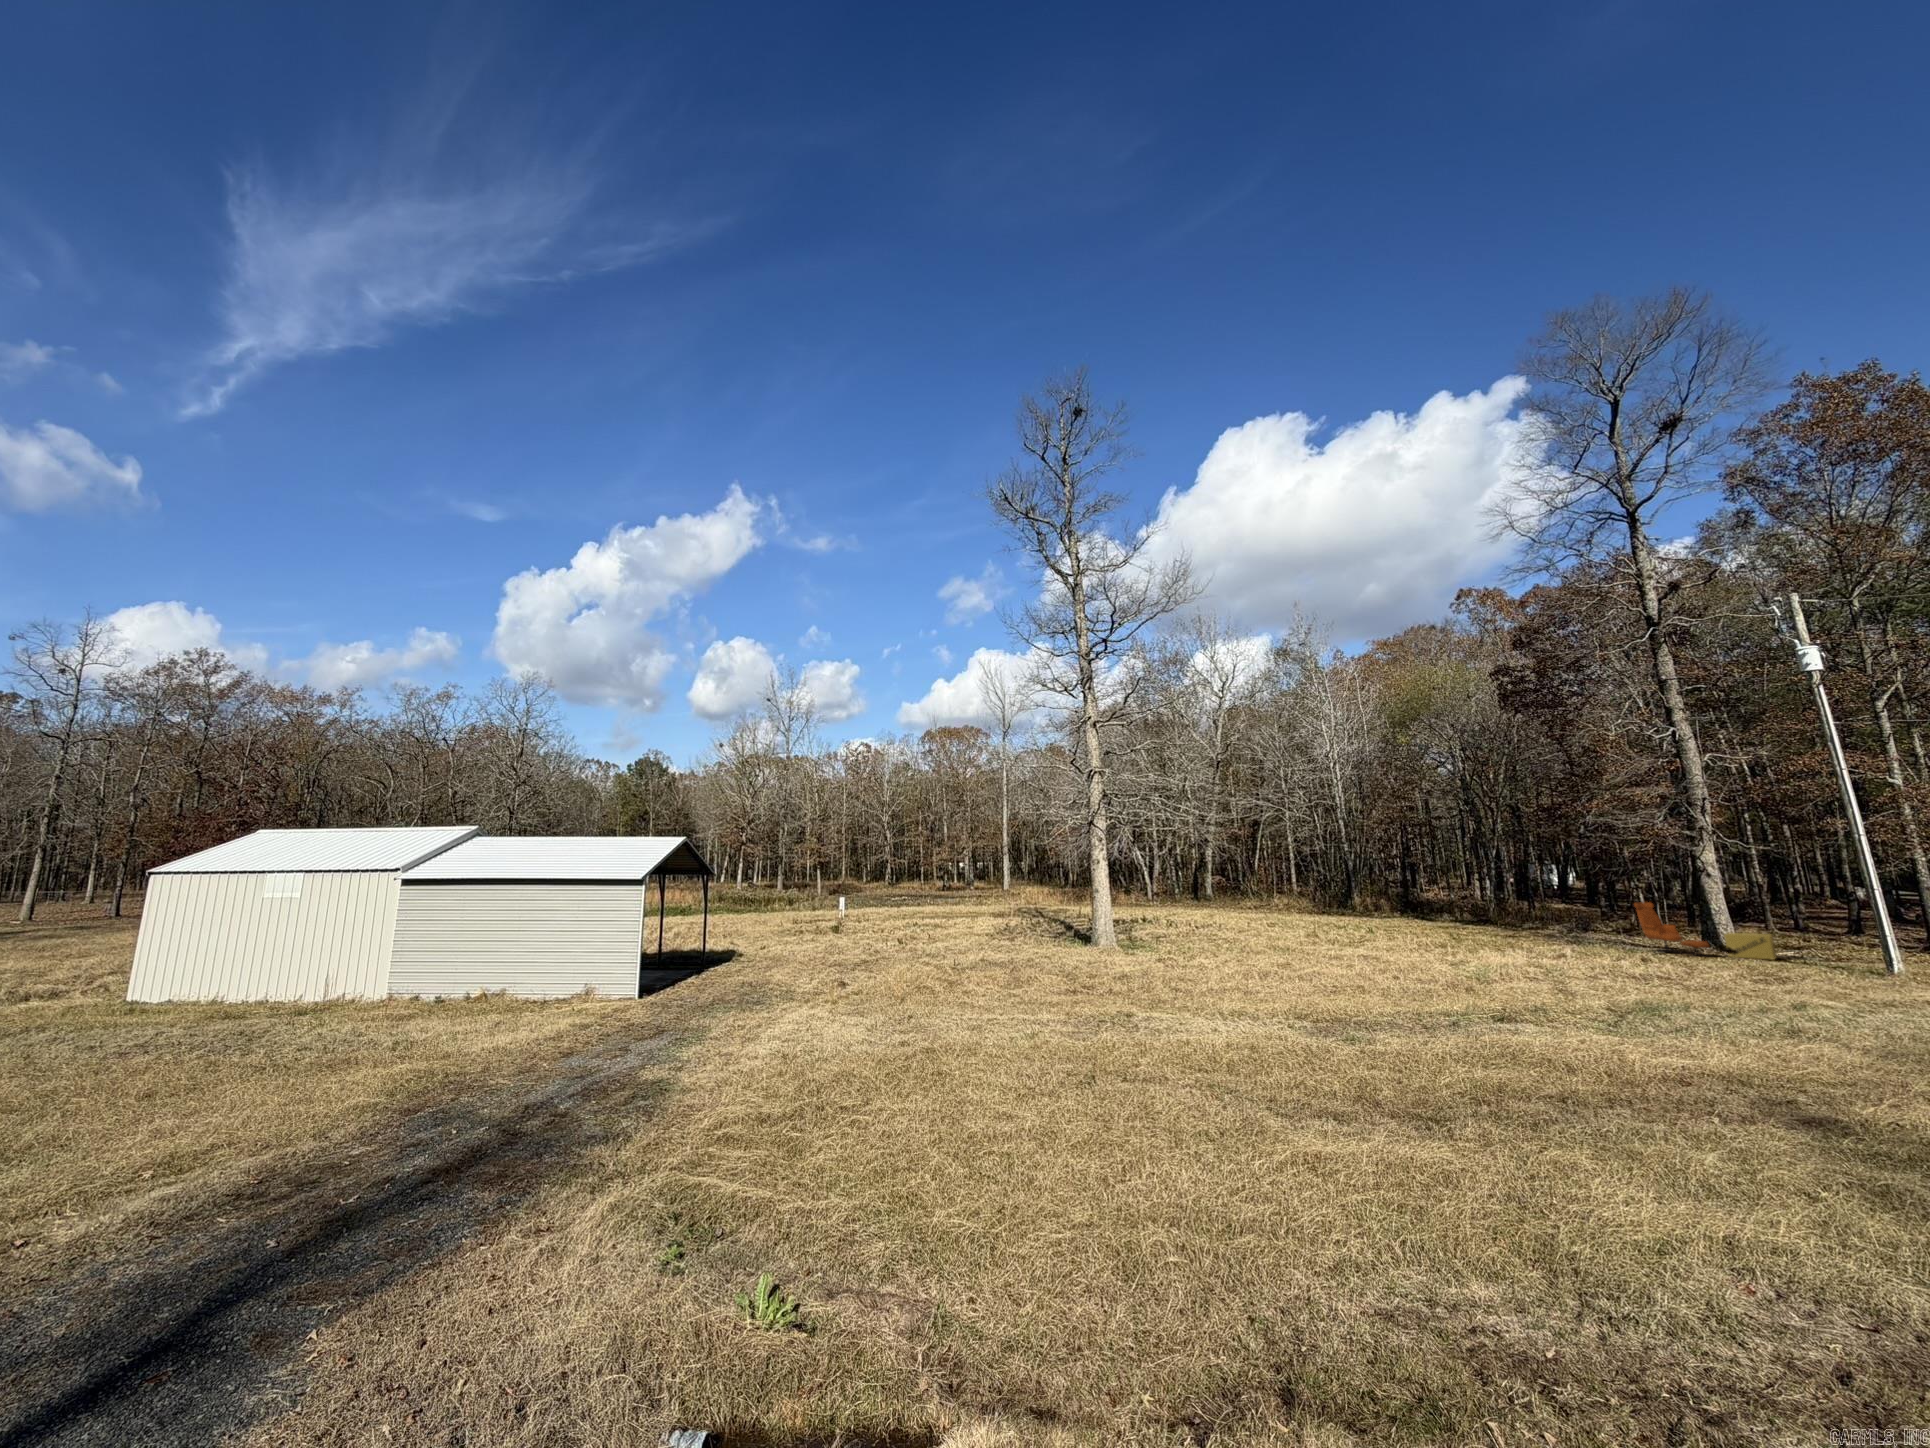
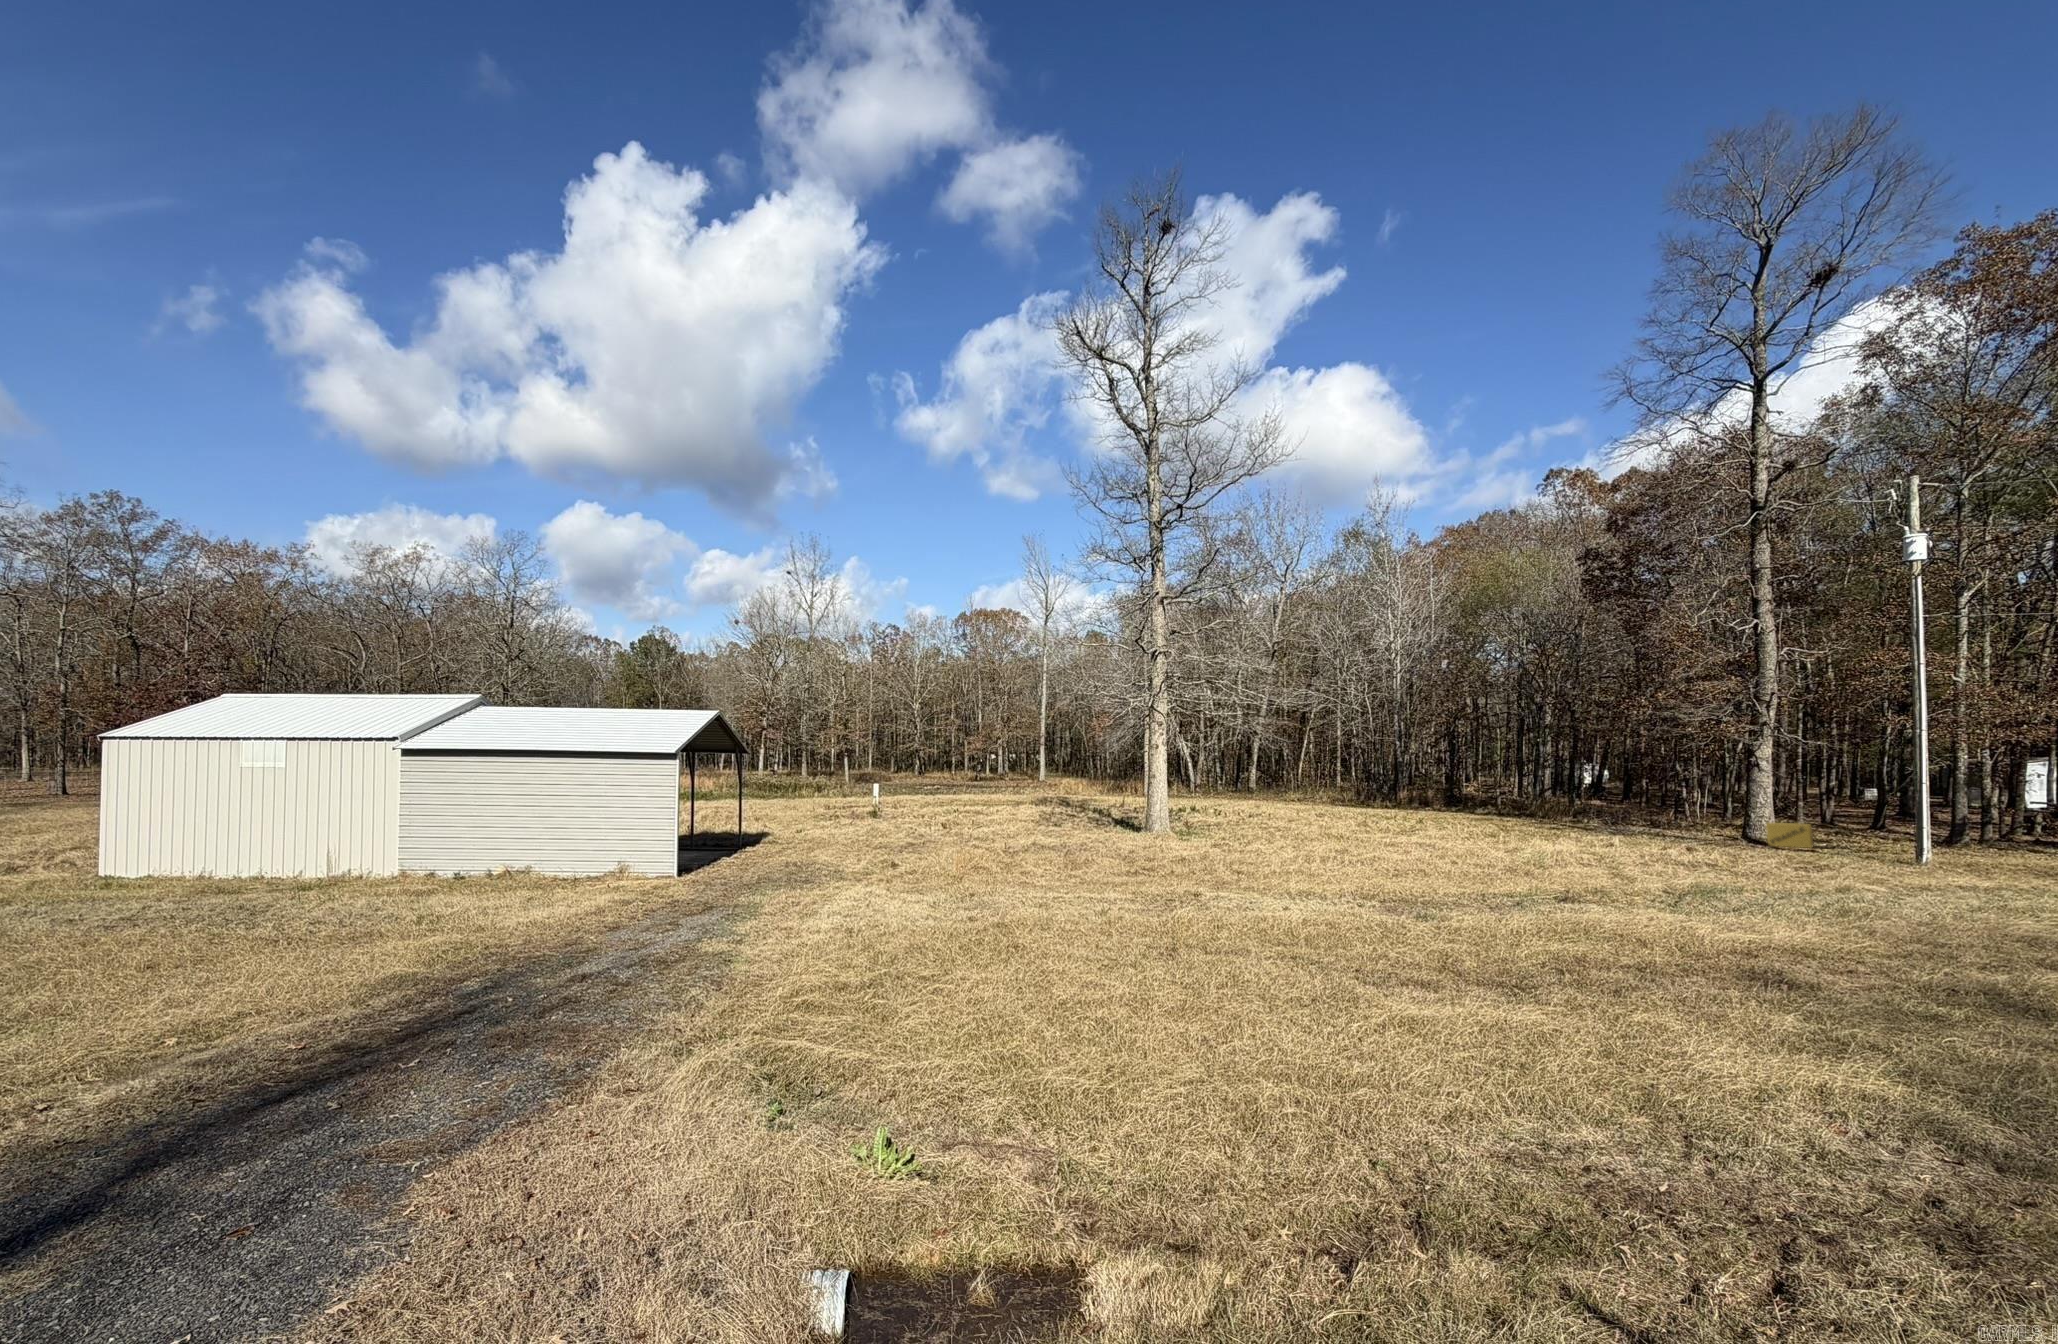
lounge chair: present [1634,902,1709,956] -> none [1681,792,1751,846]

